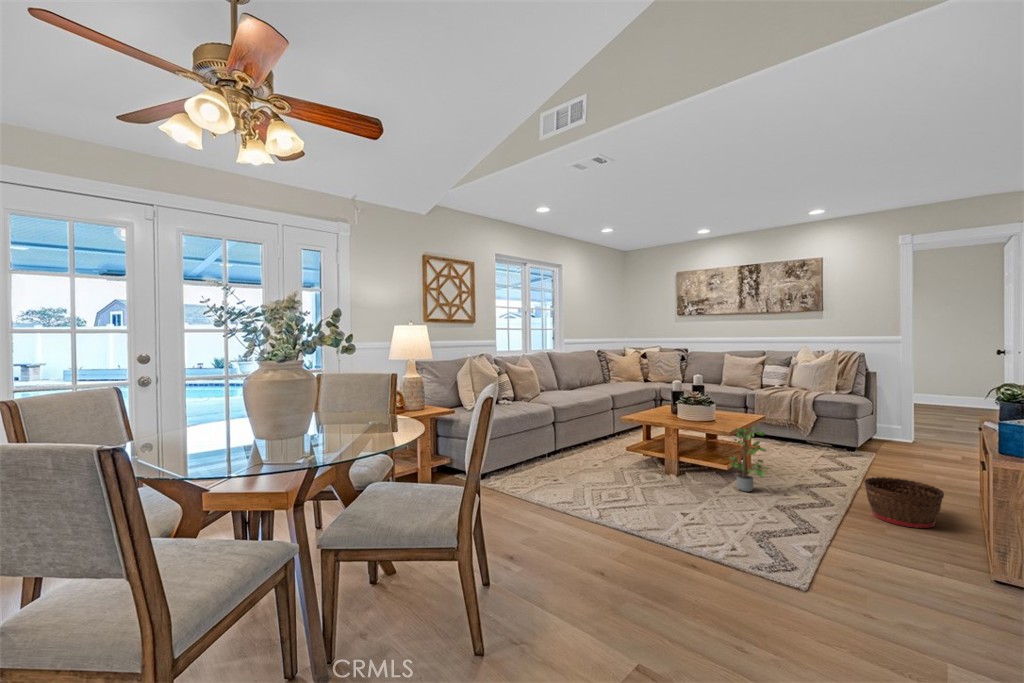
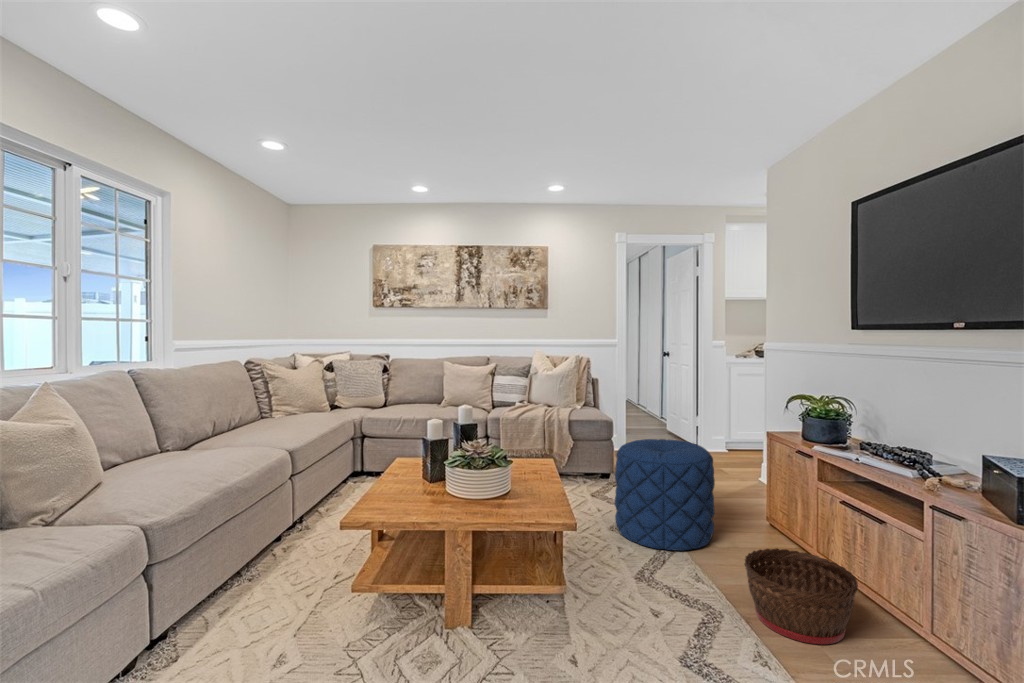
pouf: none [819,412,904,486] -> present [615,439,715,550]
potted plant: present [730,427,770,492] -> none [543,497,616,633]

